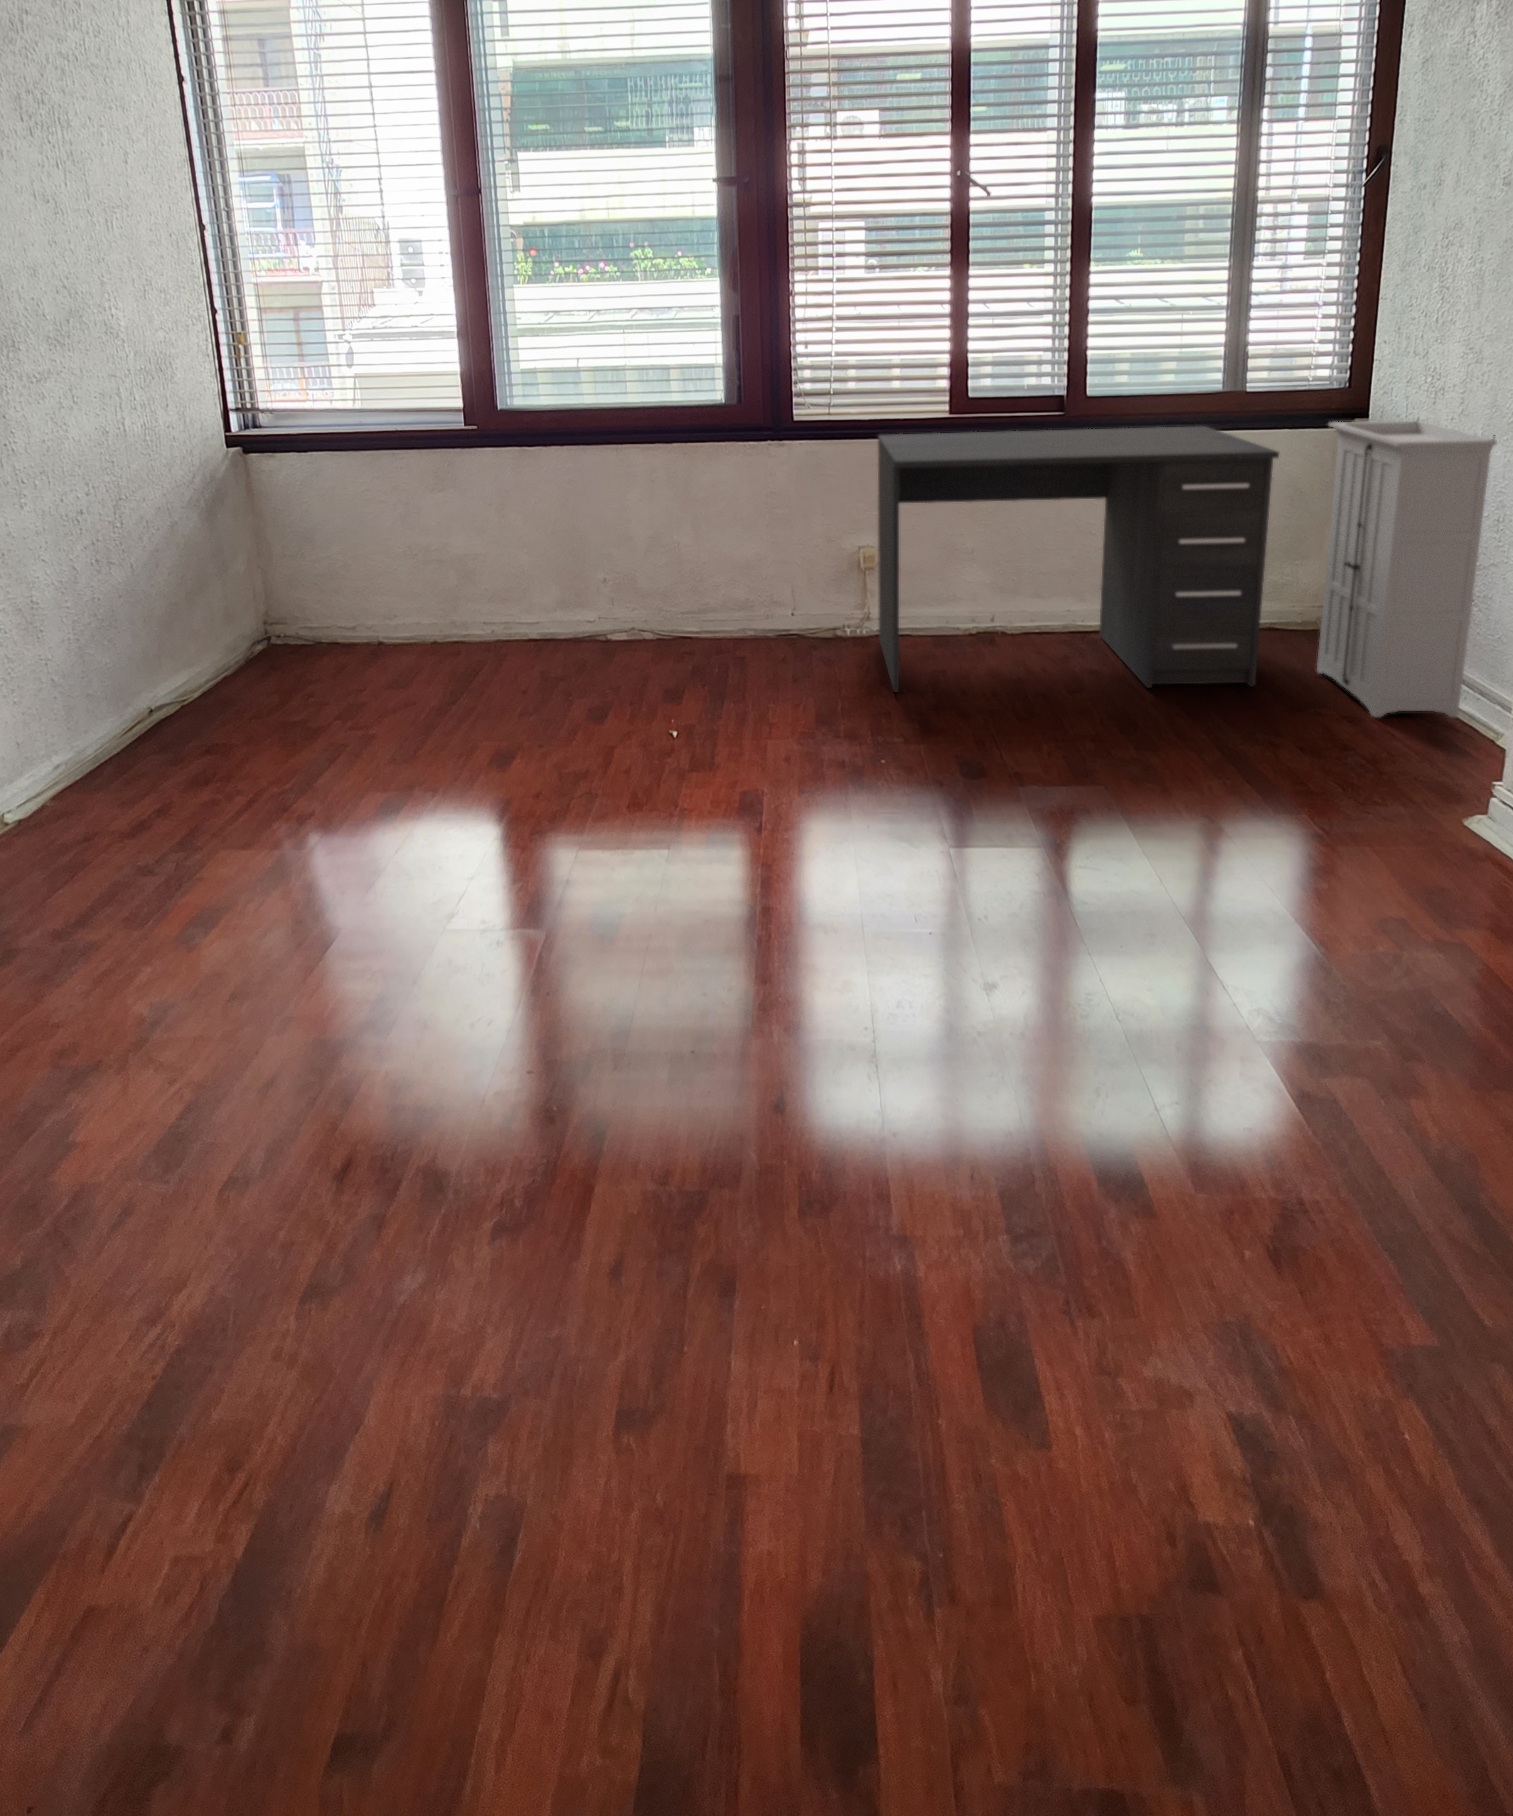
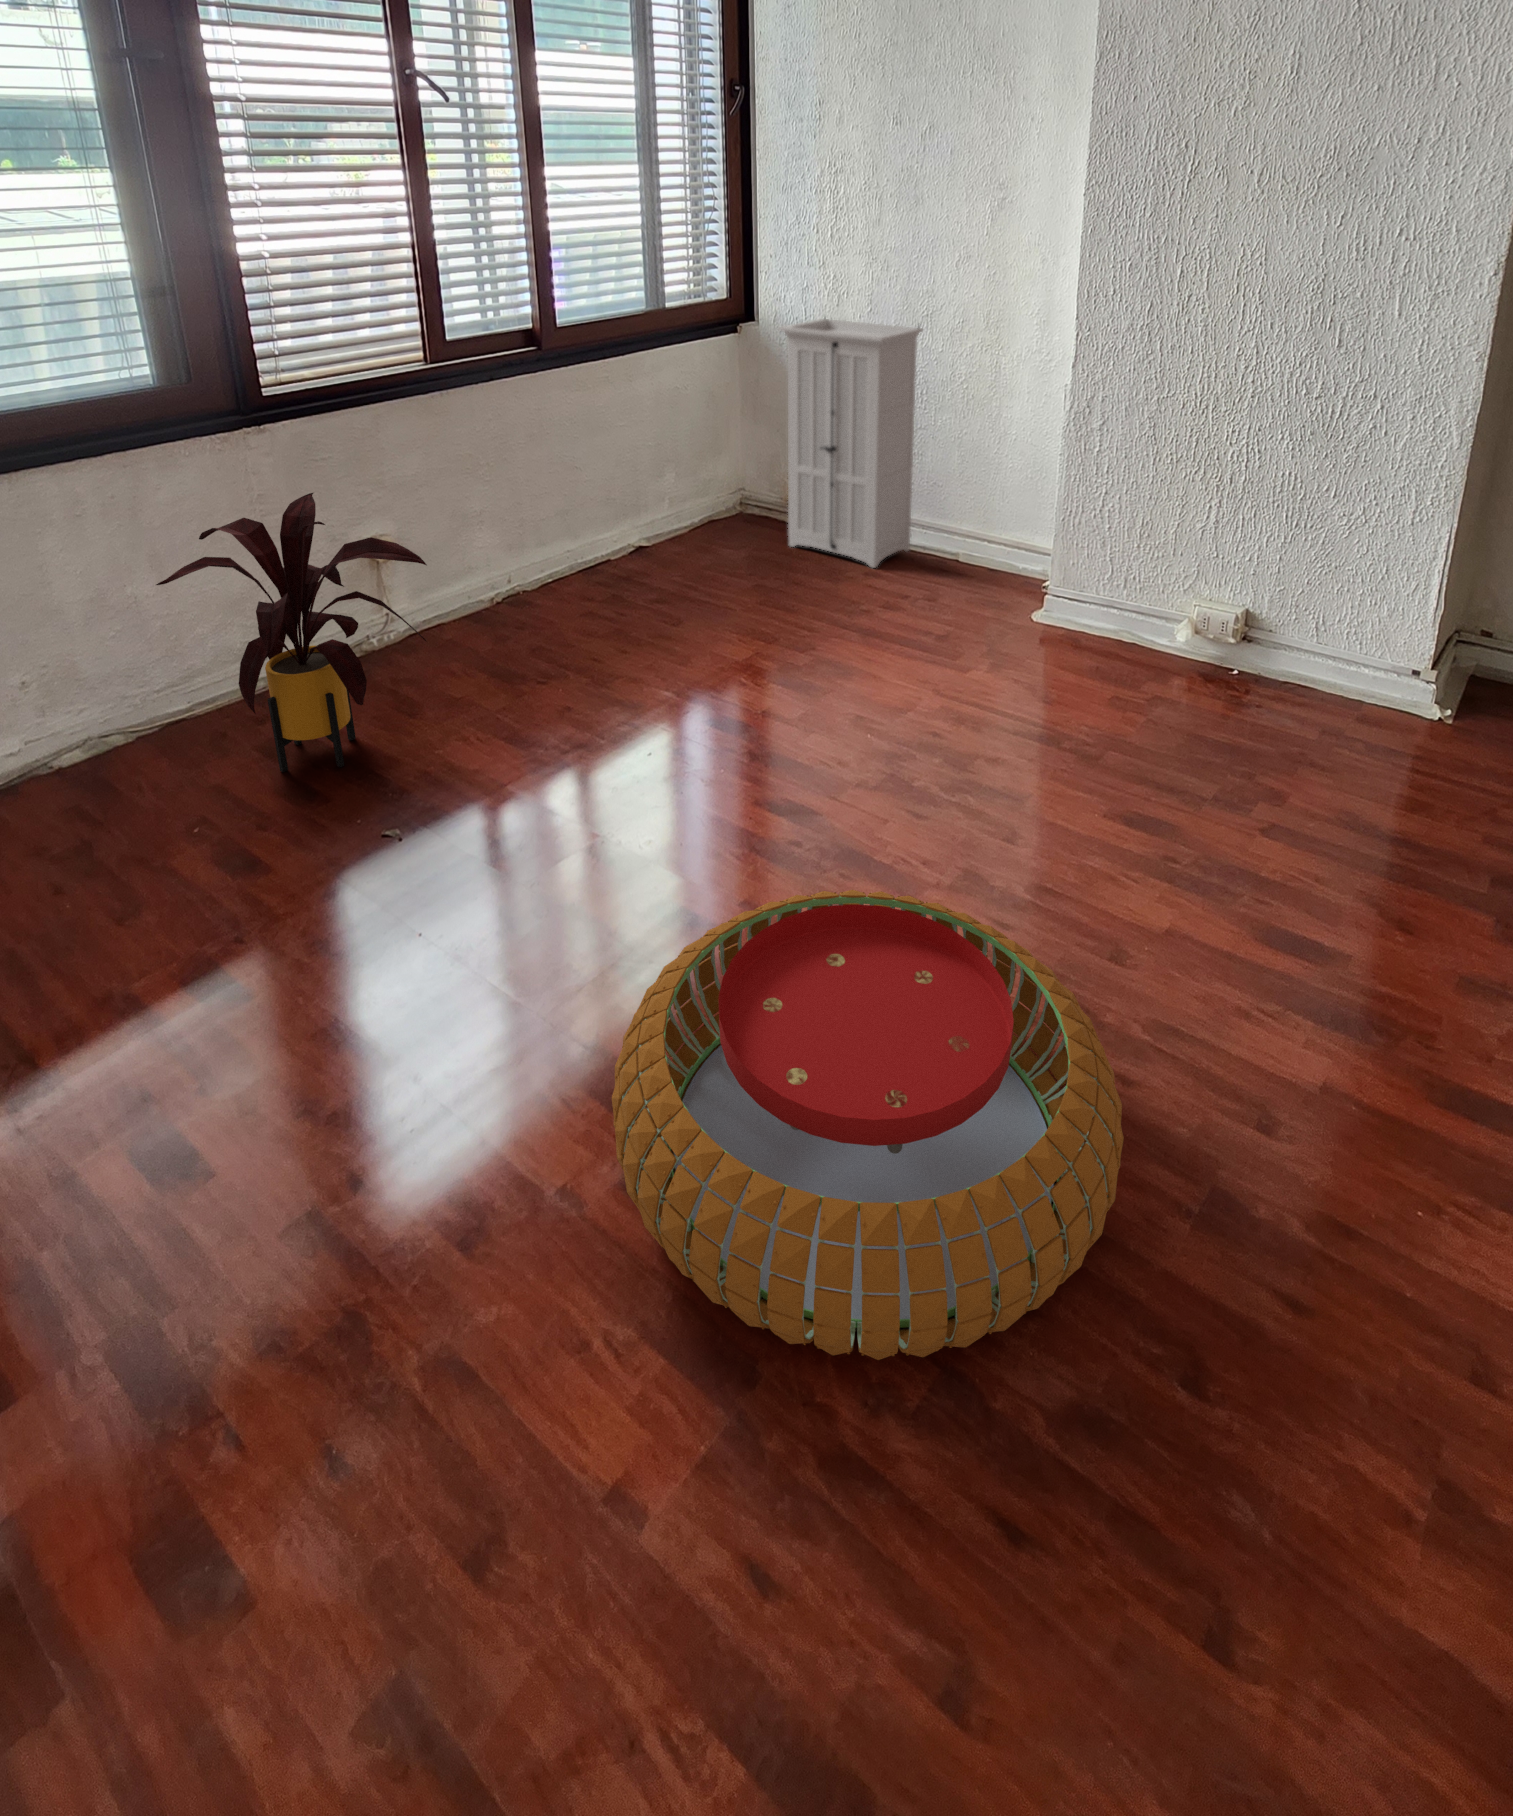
desk: present [878,426,1279,692] -> none [378,343,786,695]
house plant: none [653,492,803,685] -> present [156,493,427,772]
pouf: none [426,807,812,1095] -> present [612,890,1124,1360]

